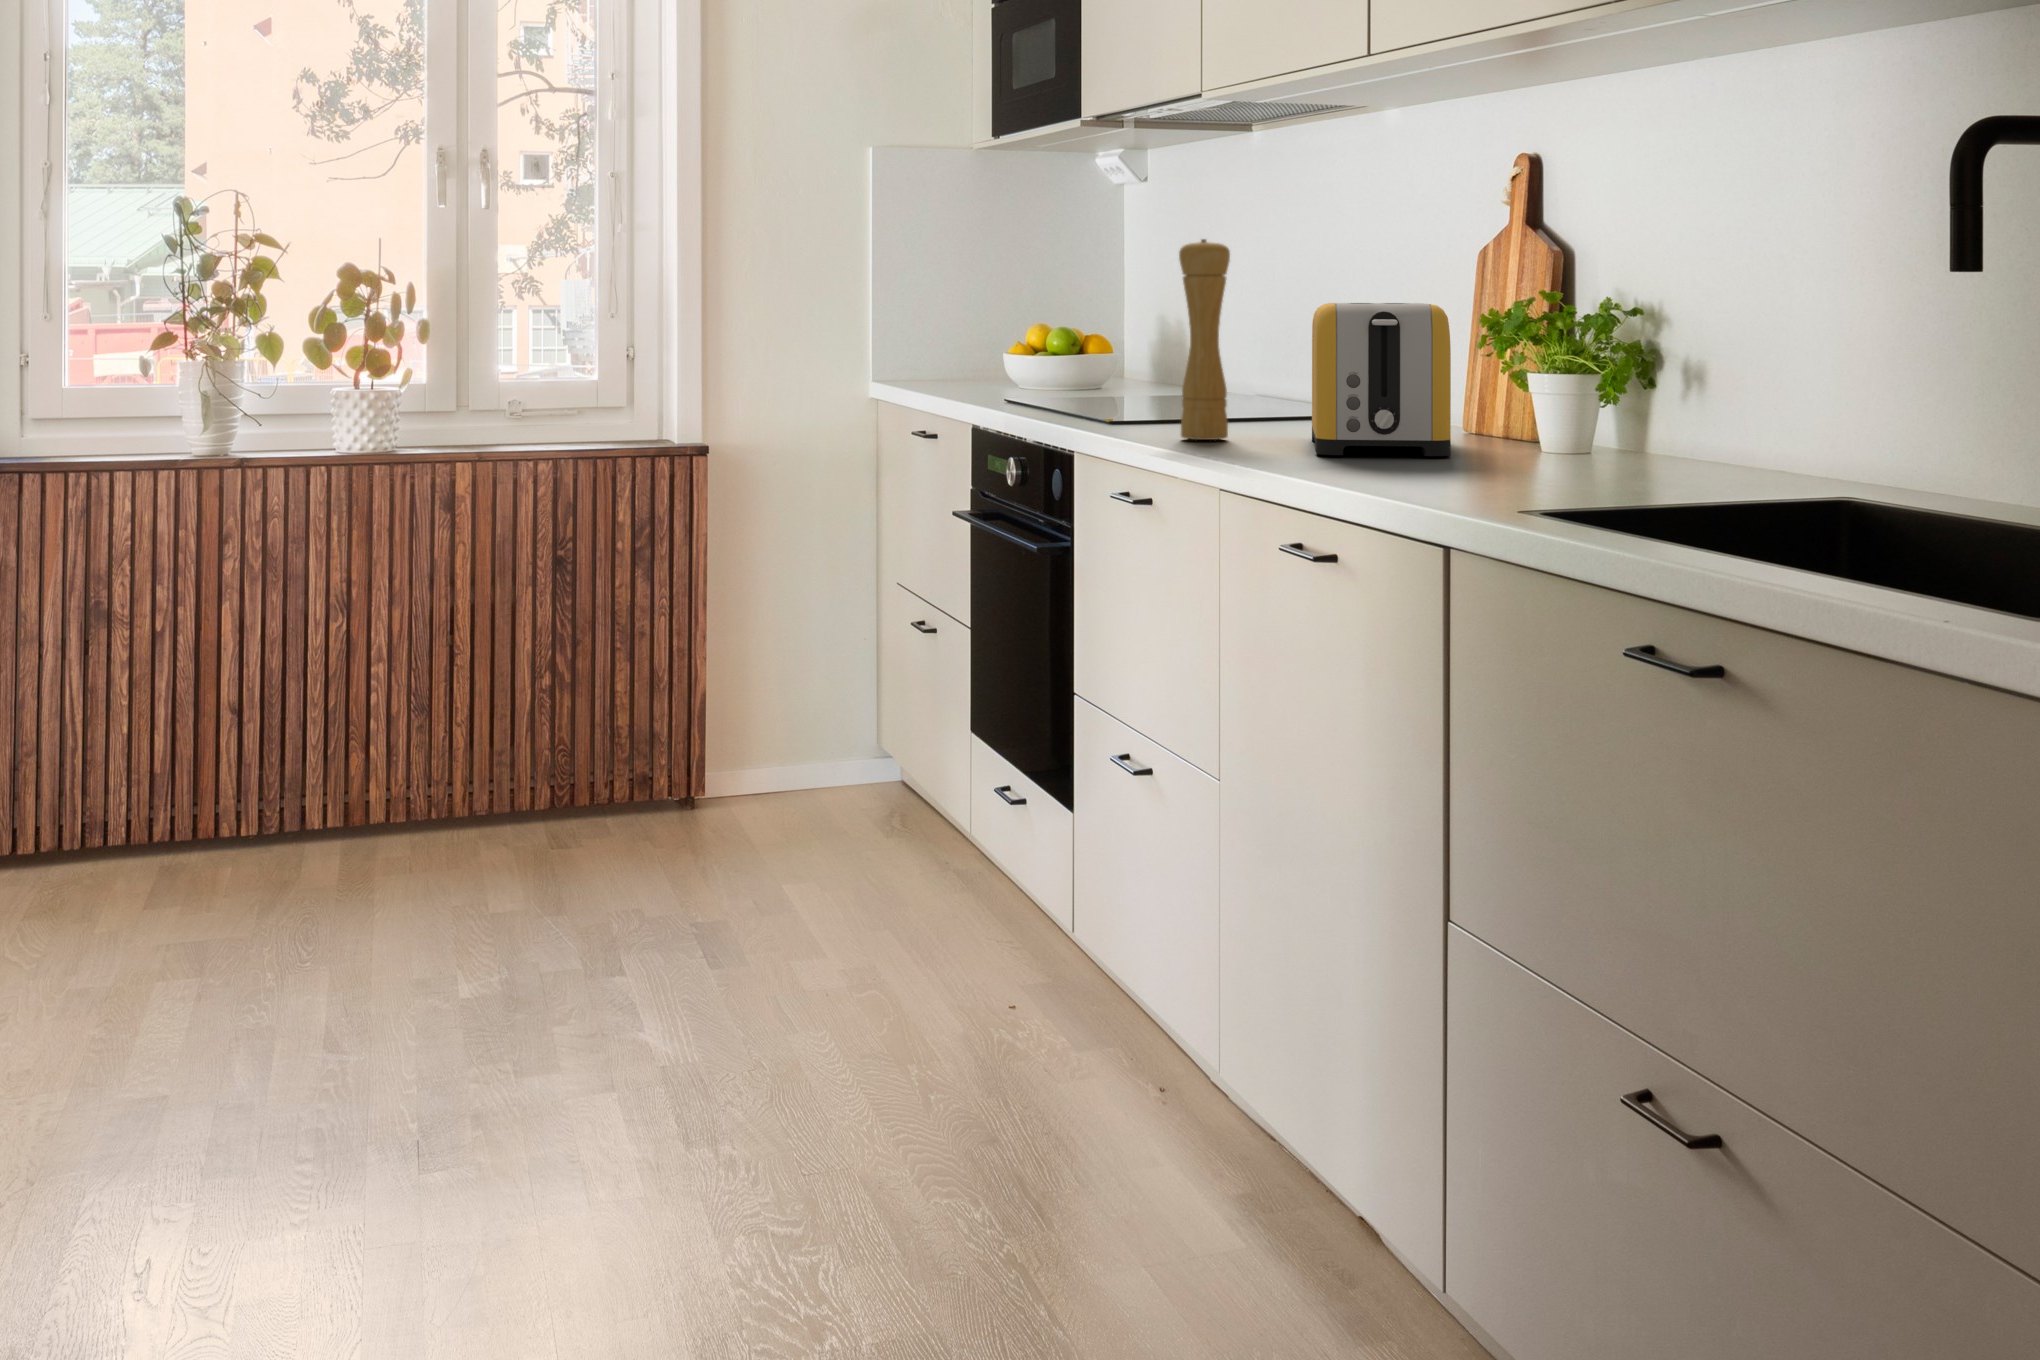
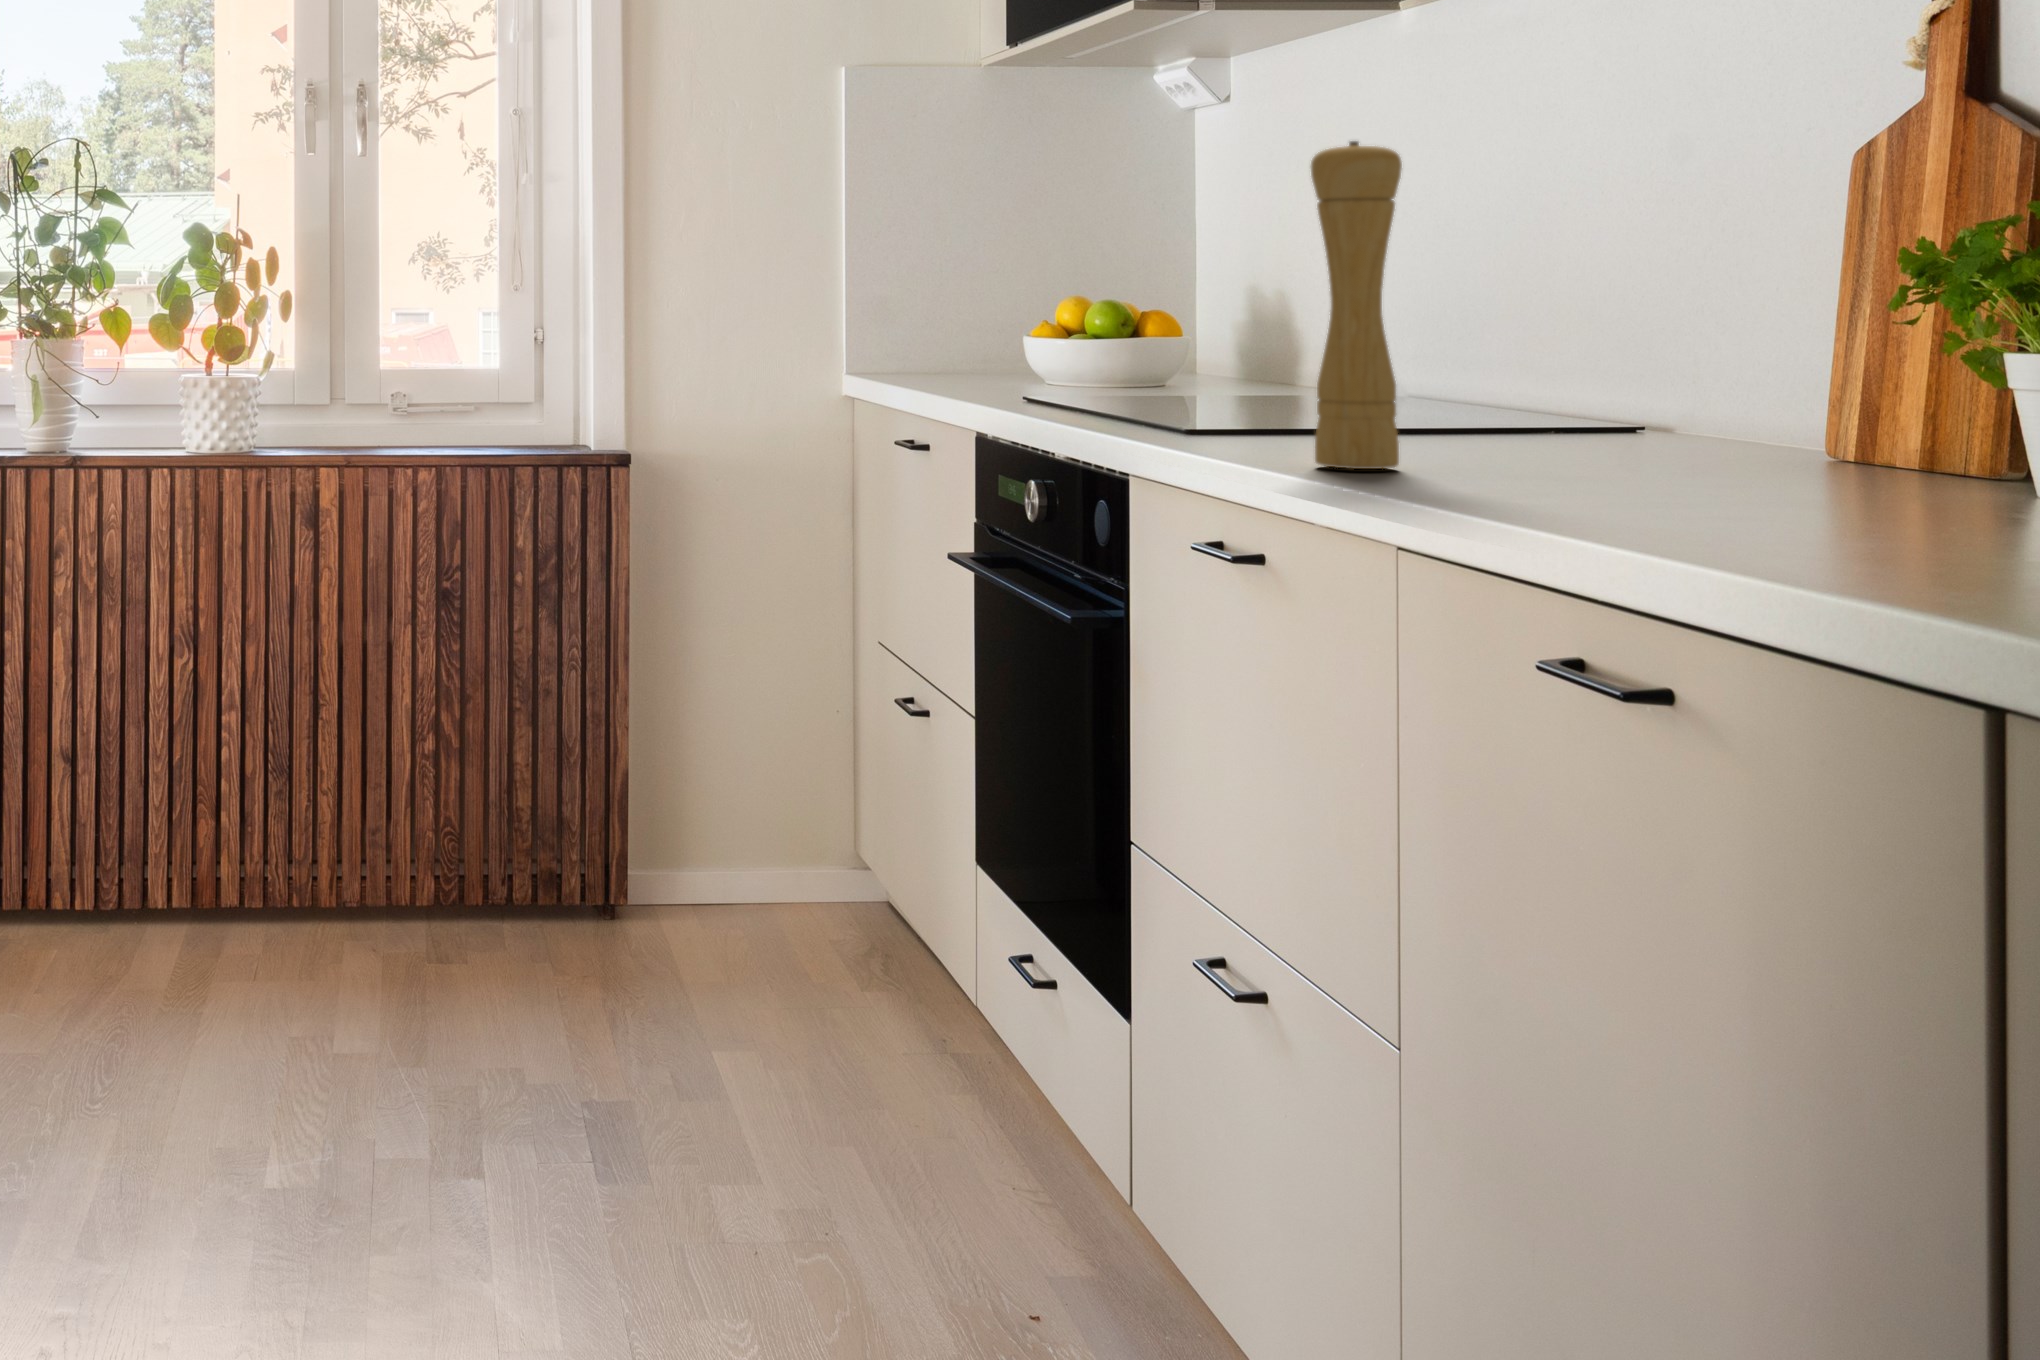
toaster: present [1312,303,1451,456] -> none [1552,237,1860,512]

